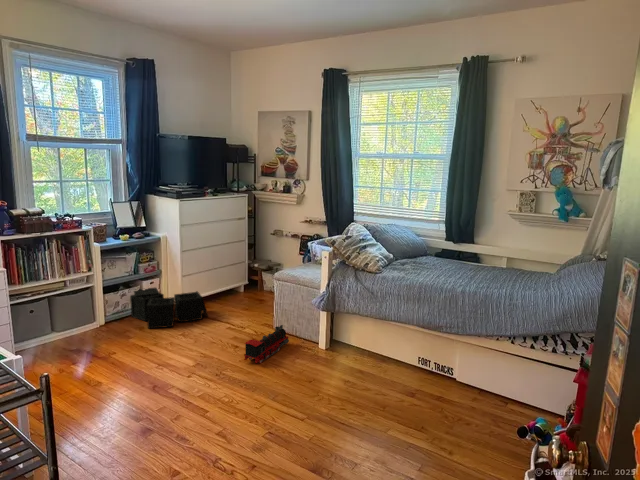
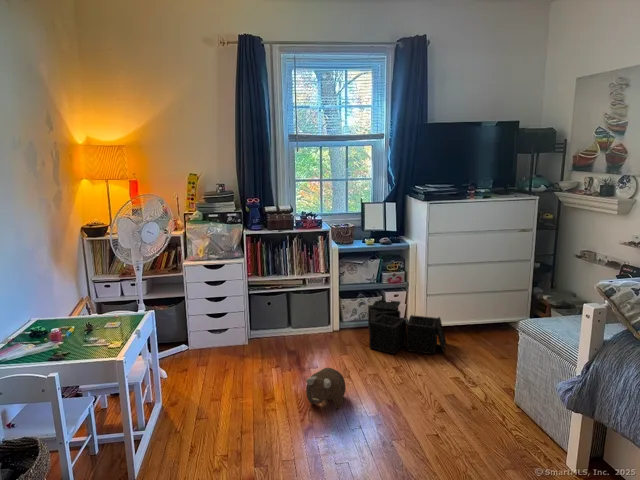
toy train: present [245,325,289,363] -> none [429,404,519,450]
plush toy: none [135,340,170,375] -> present [306,368,346,409]

